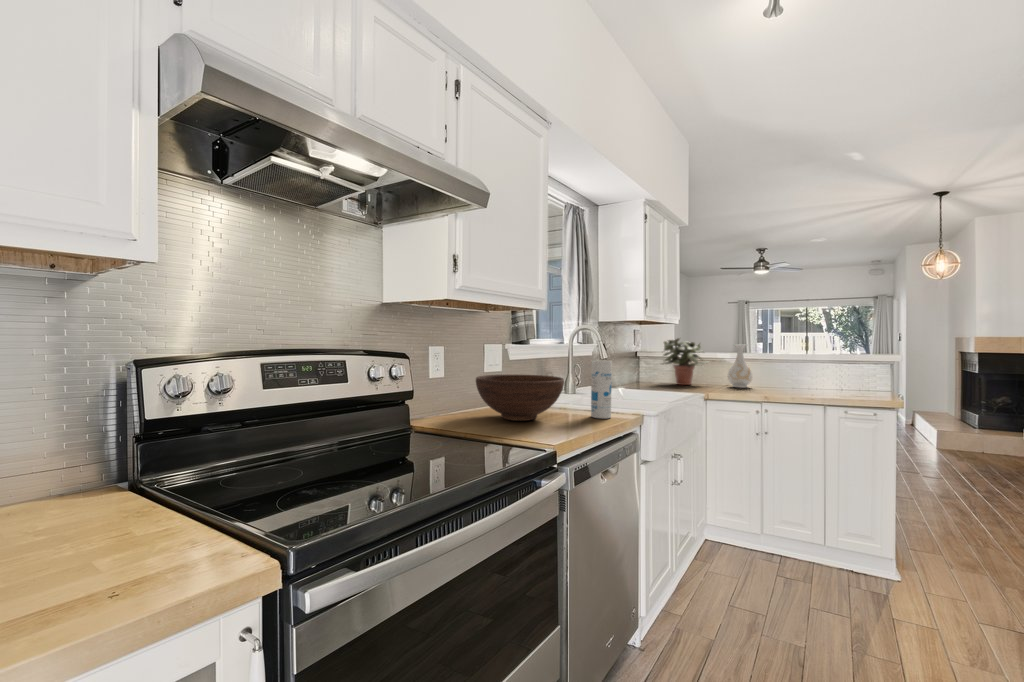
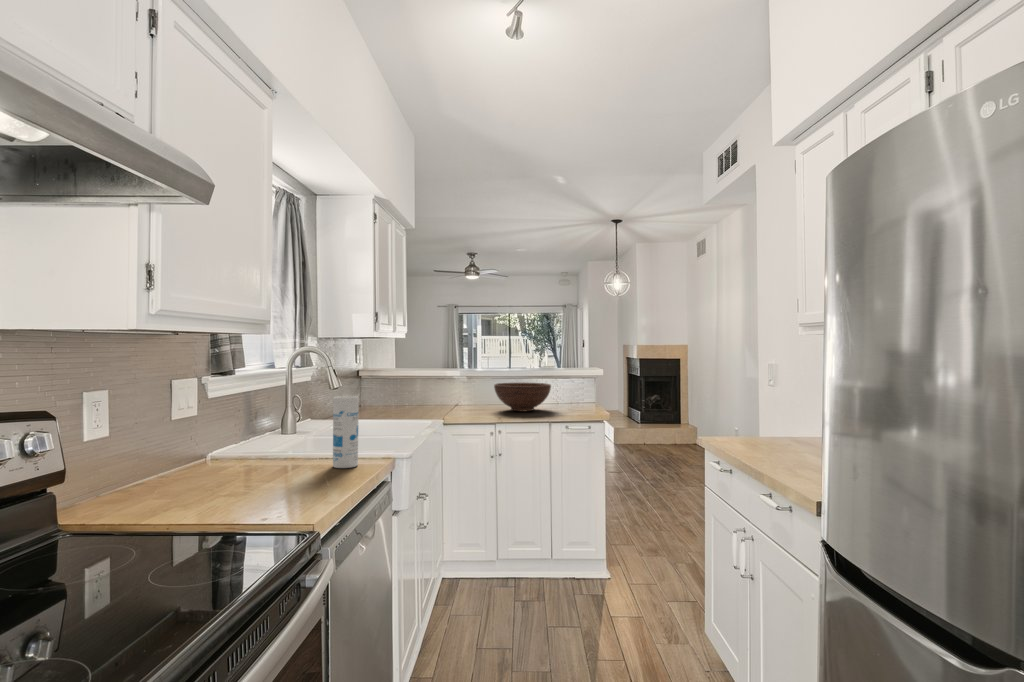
potted plant: present [662,338,709,385] -> none [389,354,443,408]
vase: present [728,344,752,388] -> none [461,361,484,407]
fruit bowl: present [476,374,564,421] -> present [494,382,551,411]

